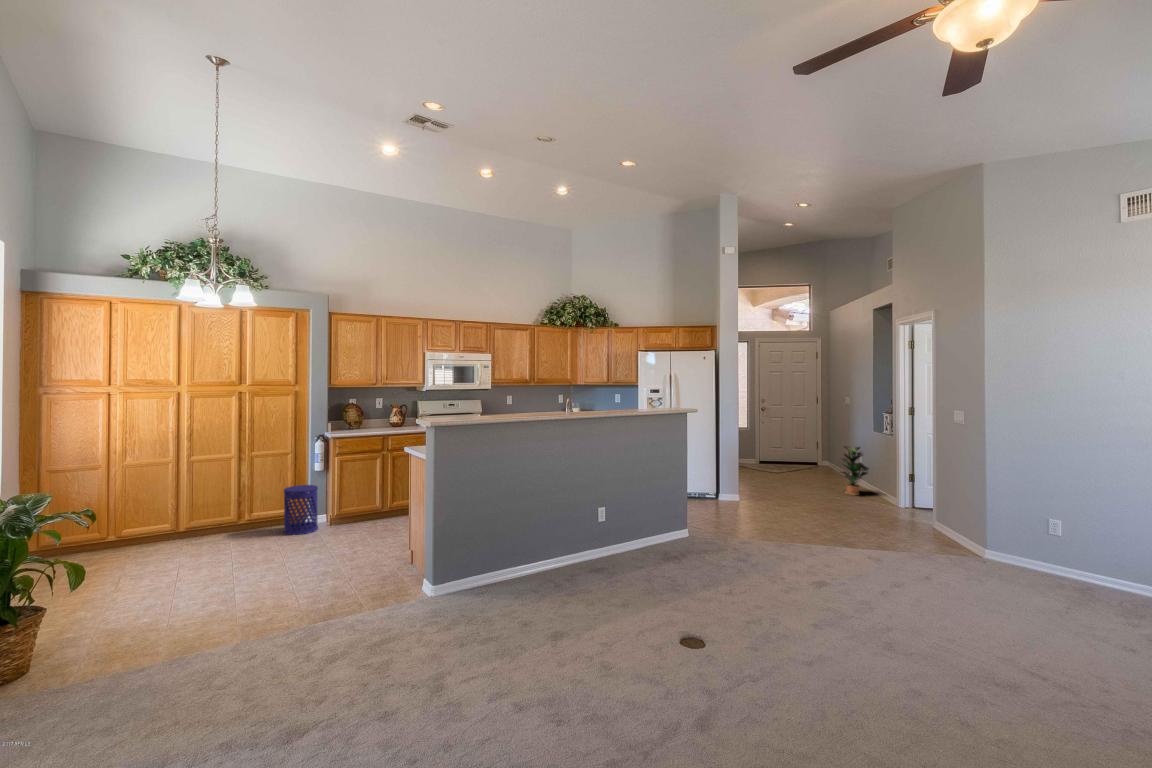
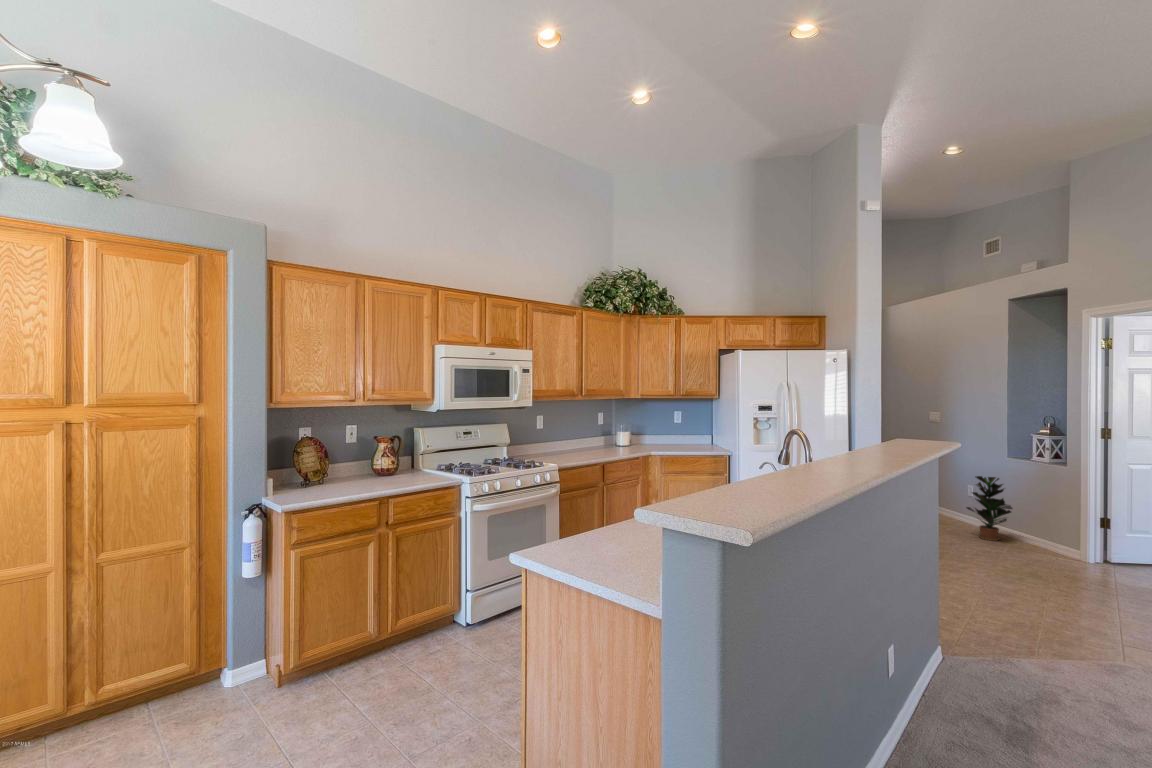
waste bin: present [284,485,318,535] -> none [174,609,251,732]

